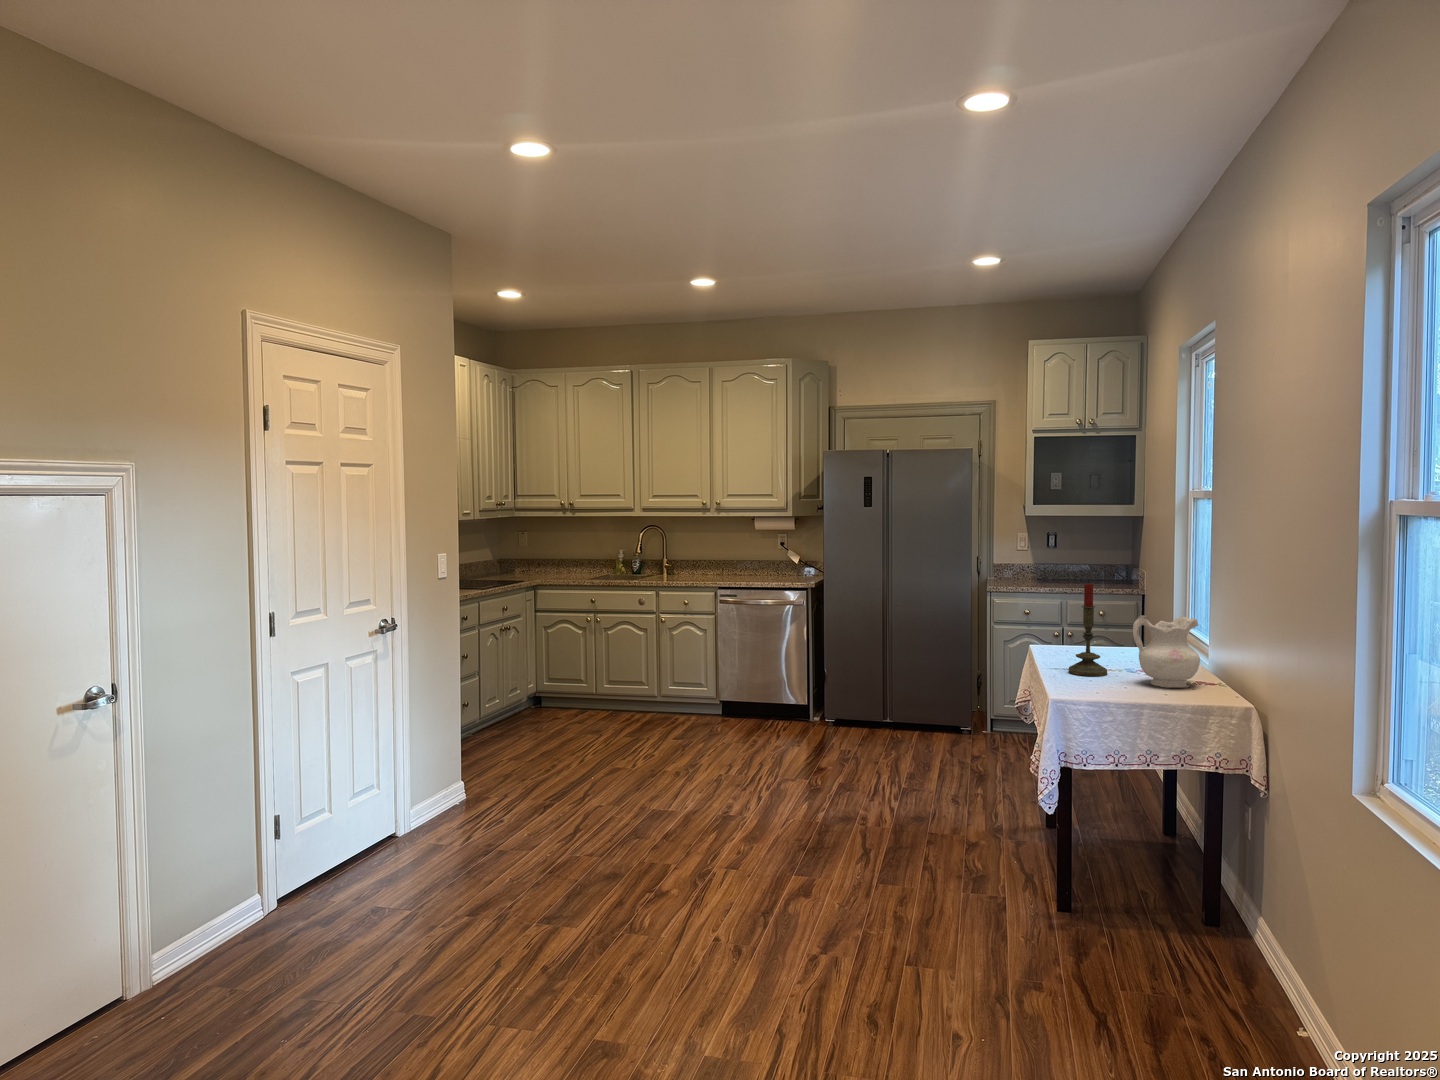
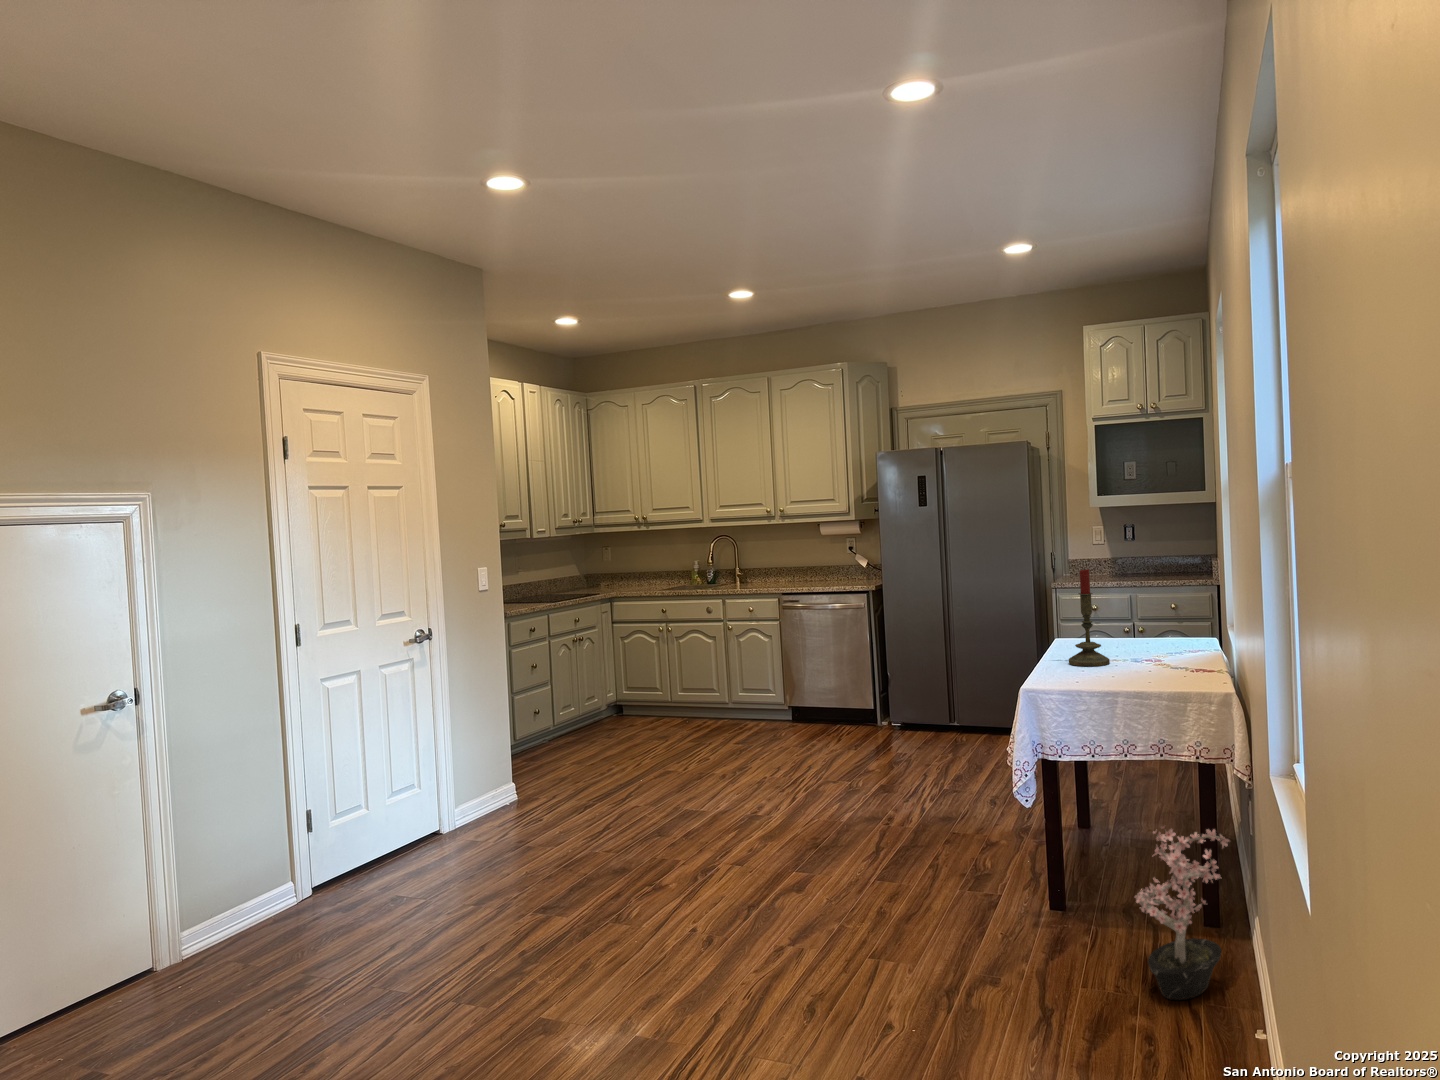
ceramic pitcher: present [1133,615,1200,688] -> none [1121,599,1196,675]
potted plant: none [1159,828,1268,998] -> present [1136,826,1229,1000]

